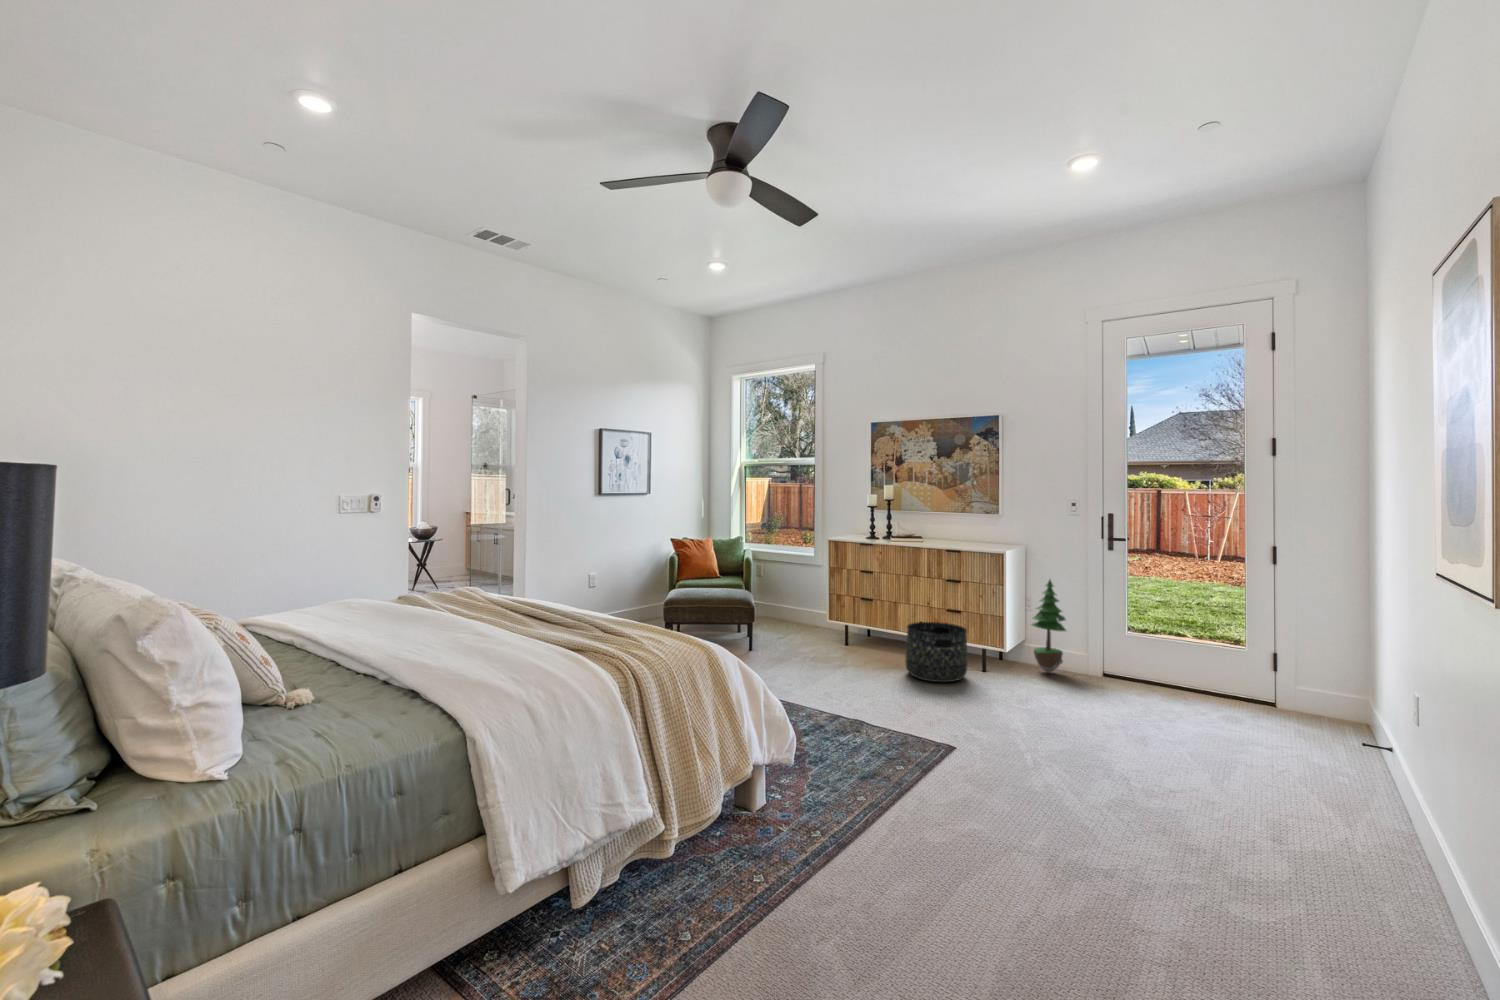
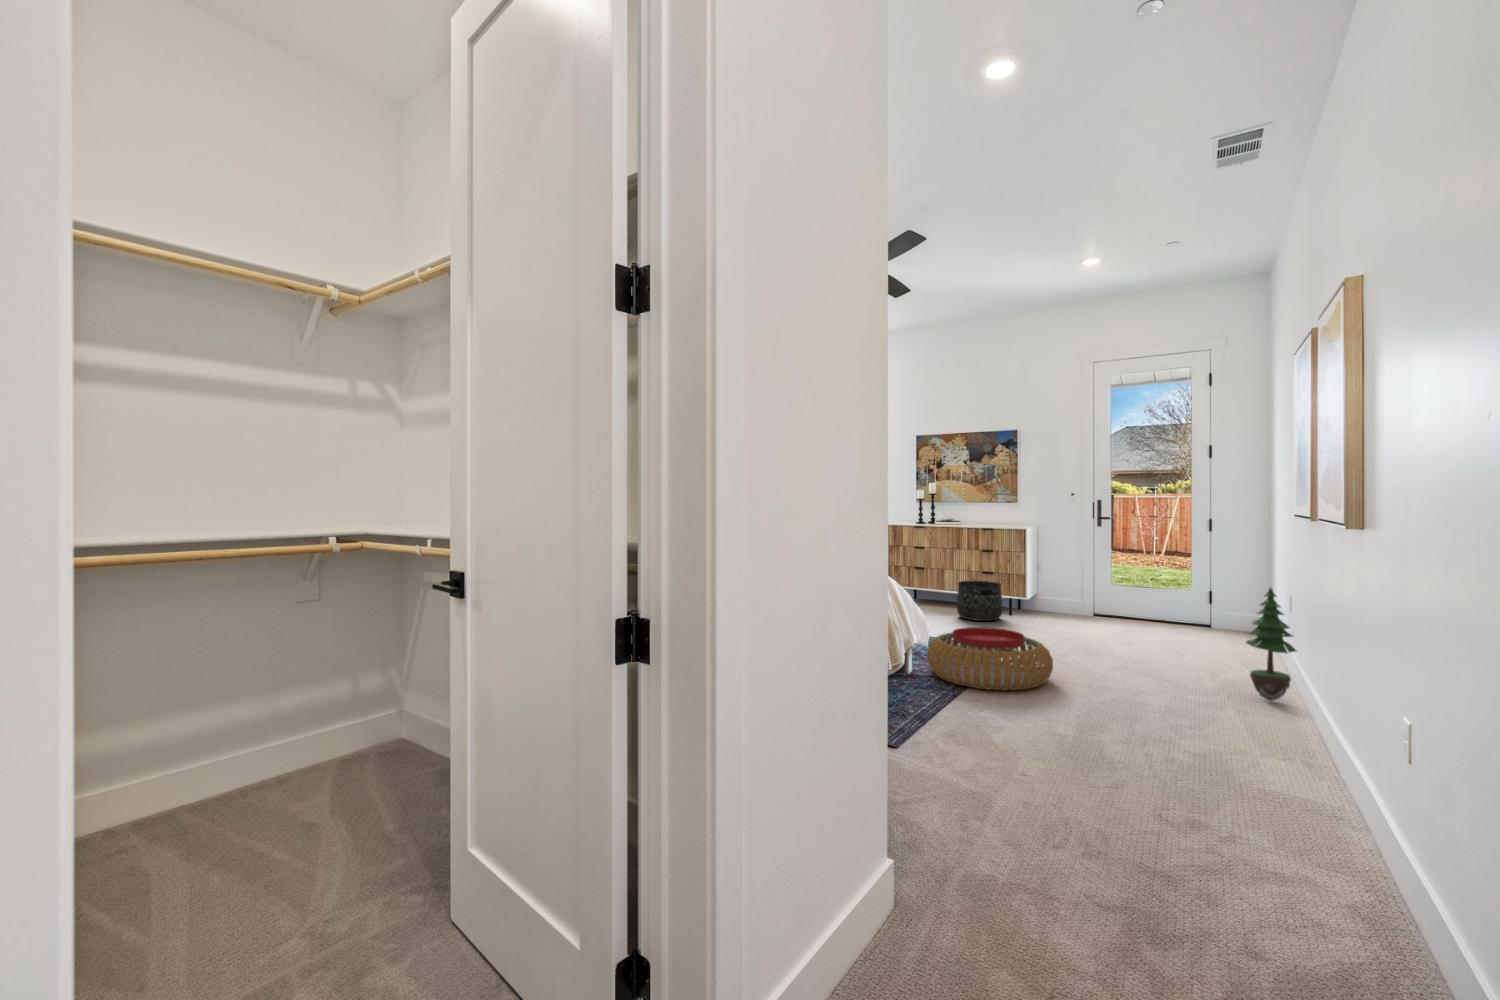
potted tree: present [1031,580,1066,673] -> present [1246,588,1296,701]
pouf: none [791,732,1000,874] -> present [927,627,1053,690]

